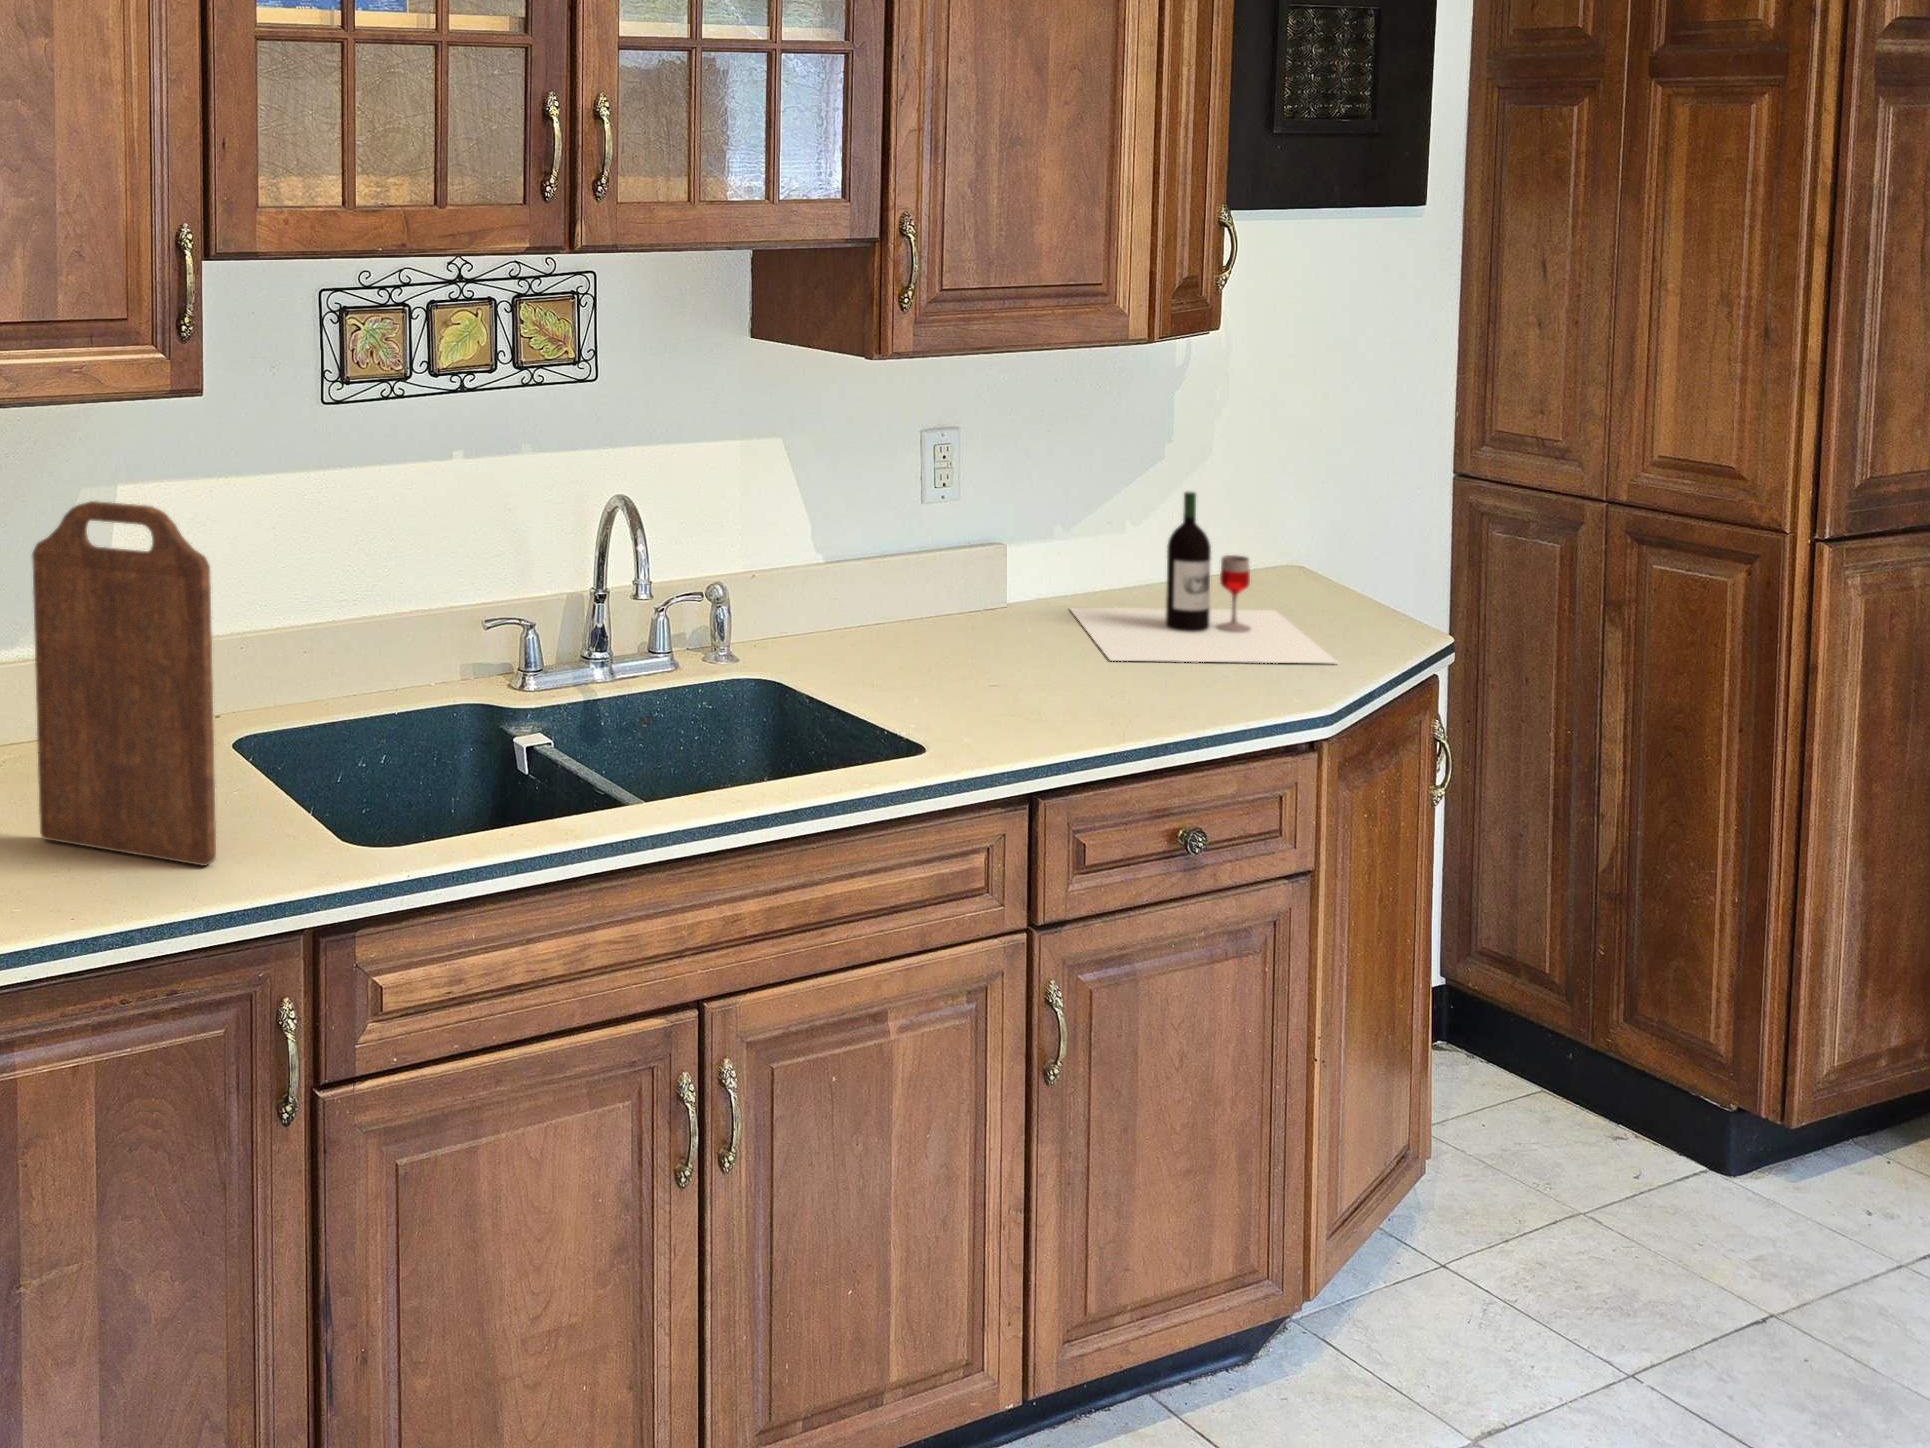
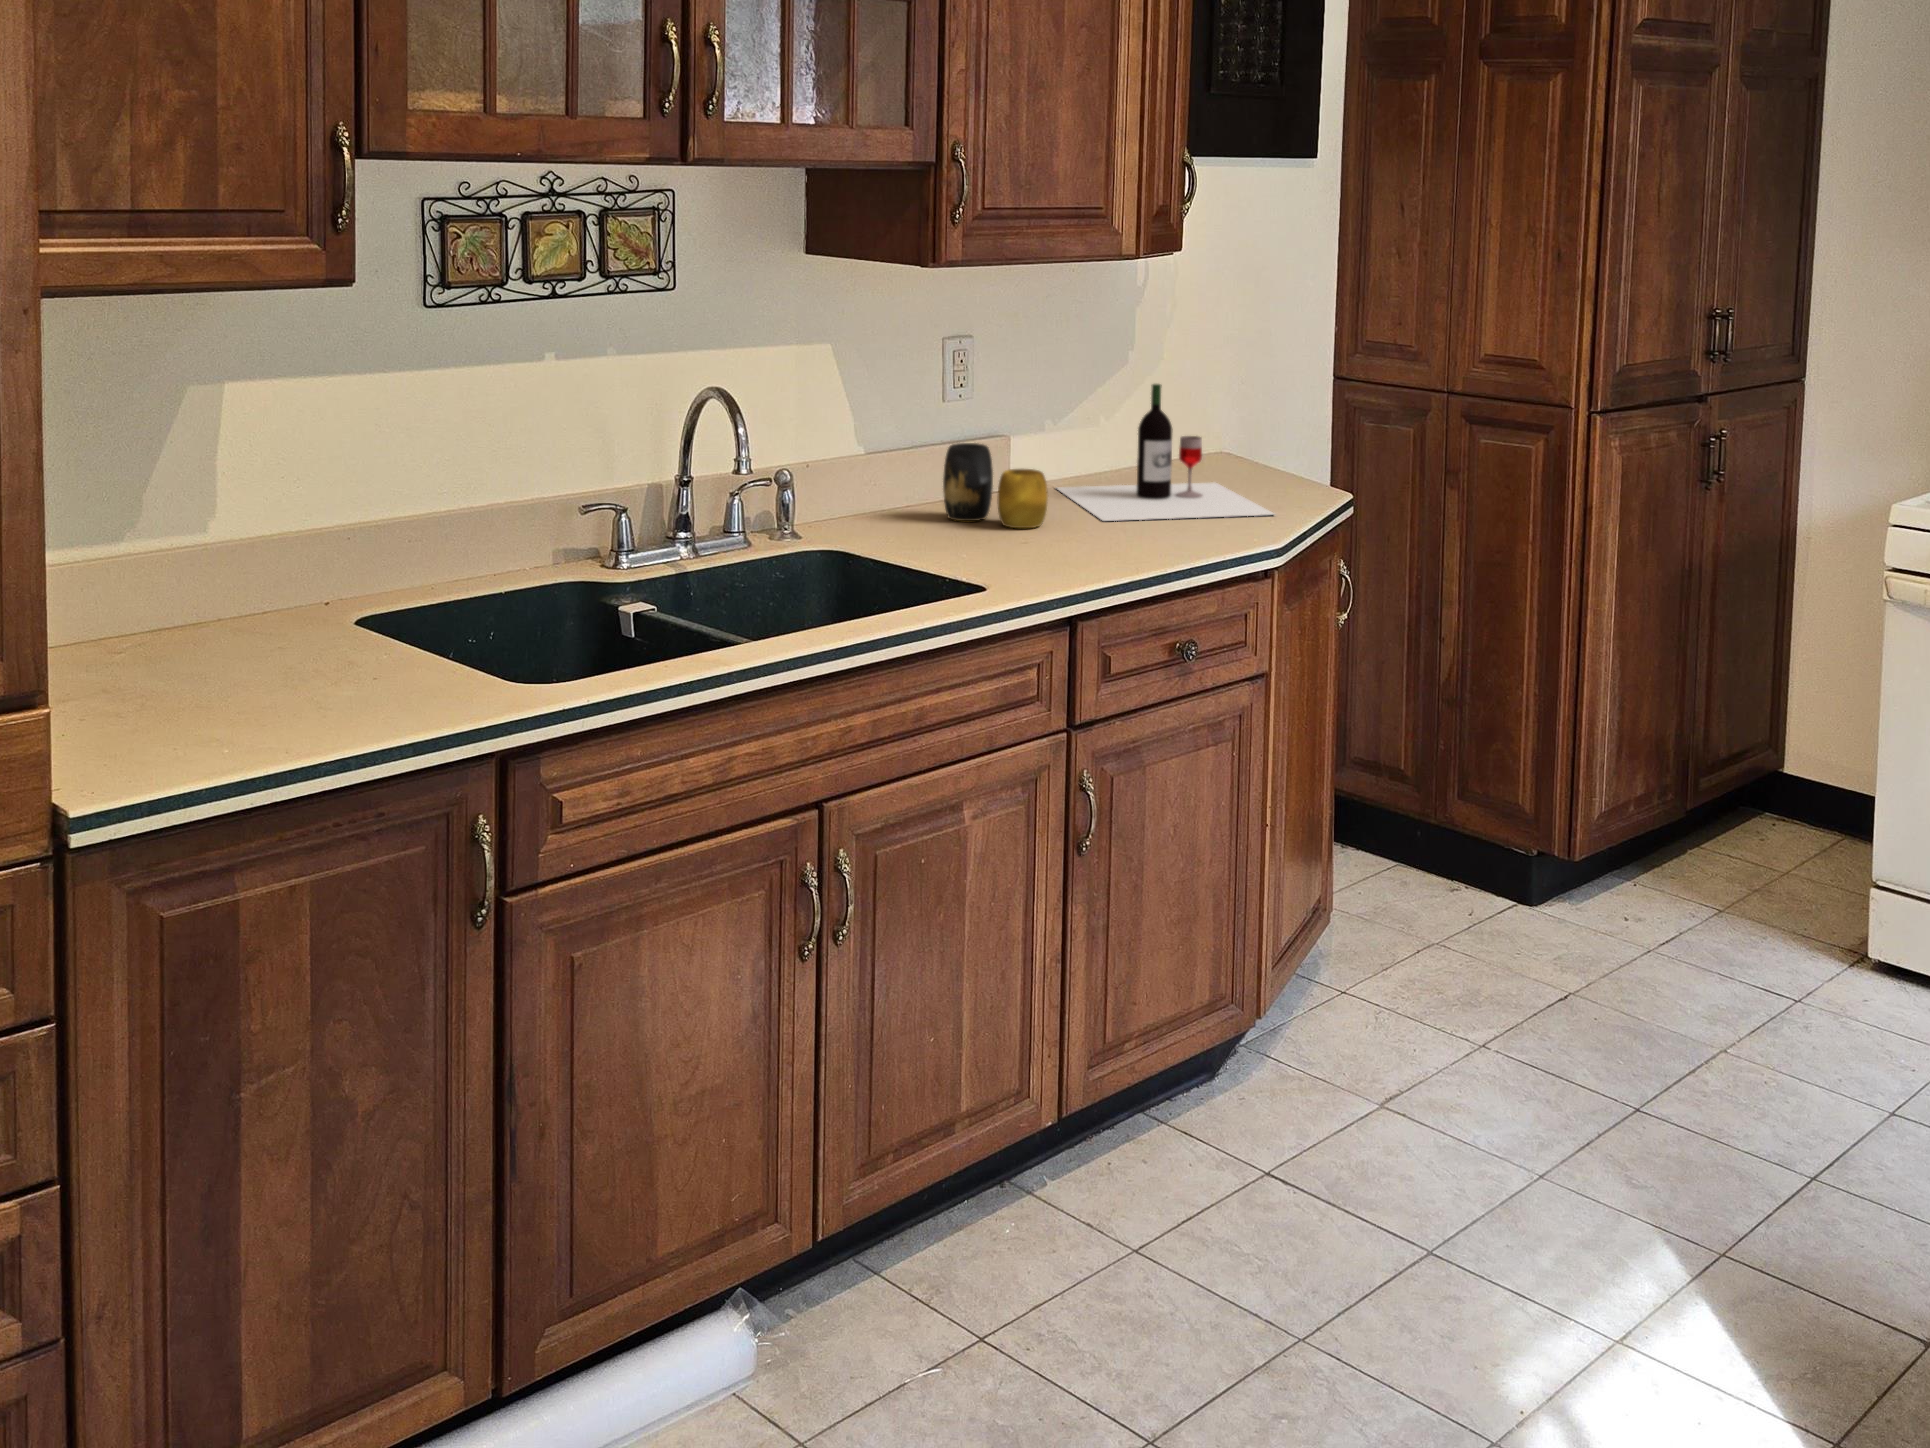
cutting board: present [32,501,216,866] -> none [212,375,405,704]
vase: none [918,559,1038,666] -> present [943,443,1048,528]

